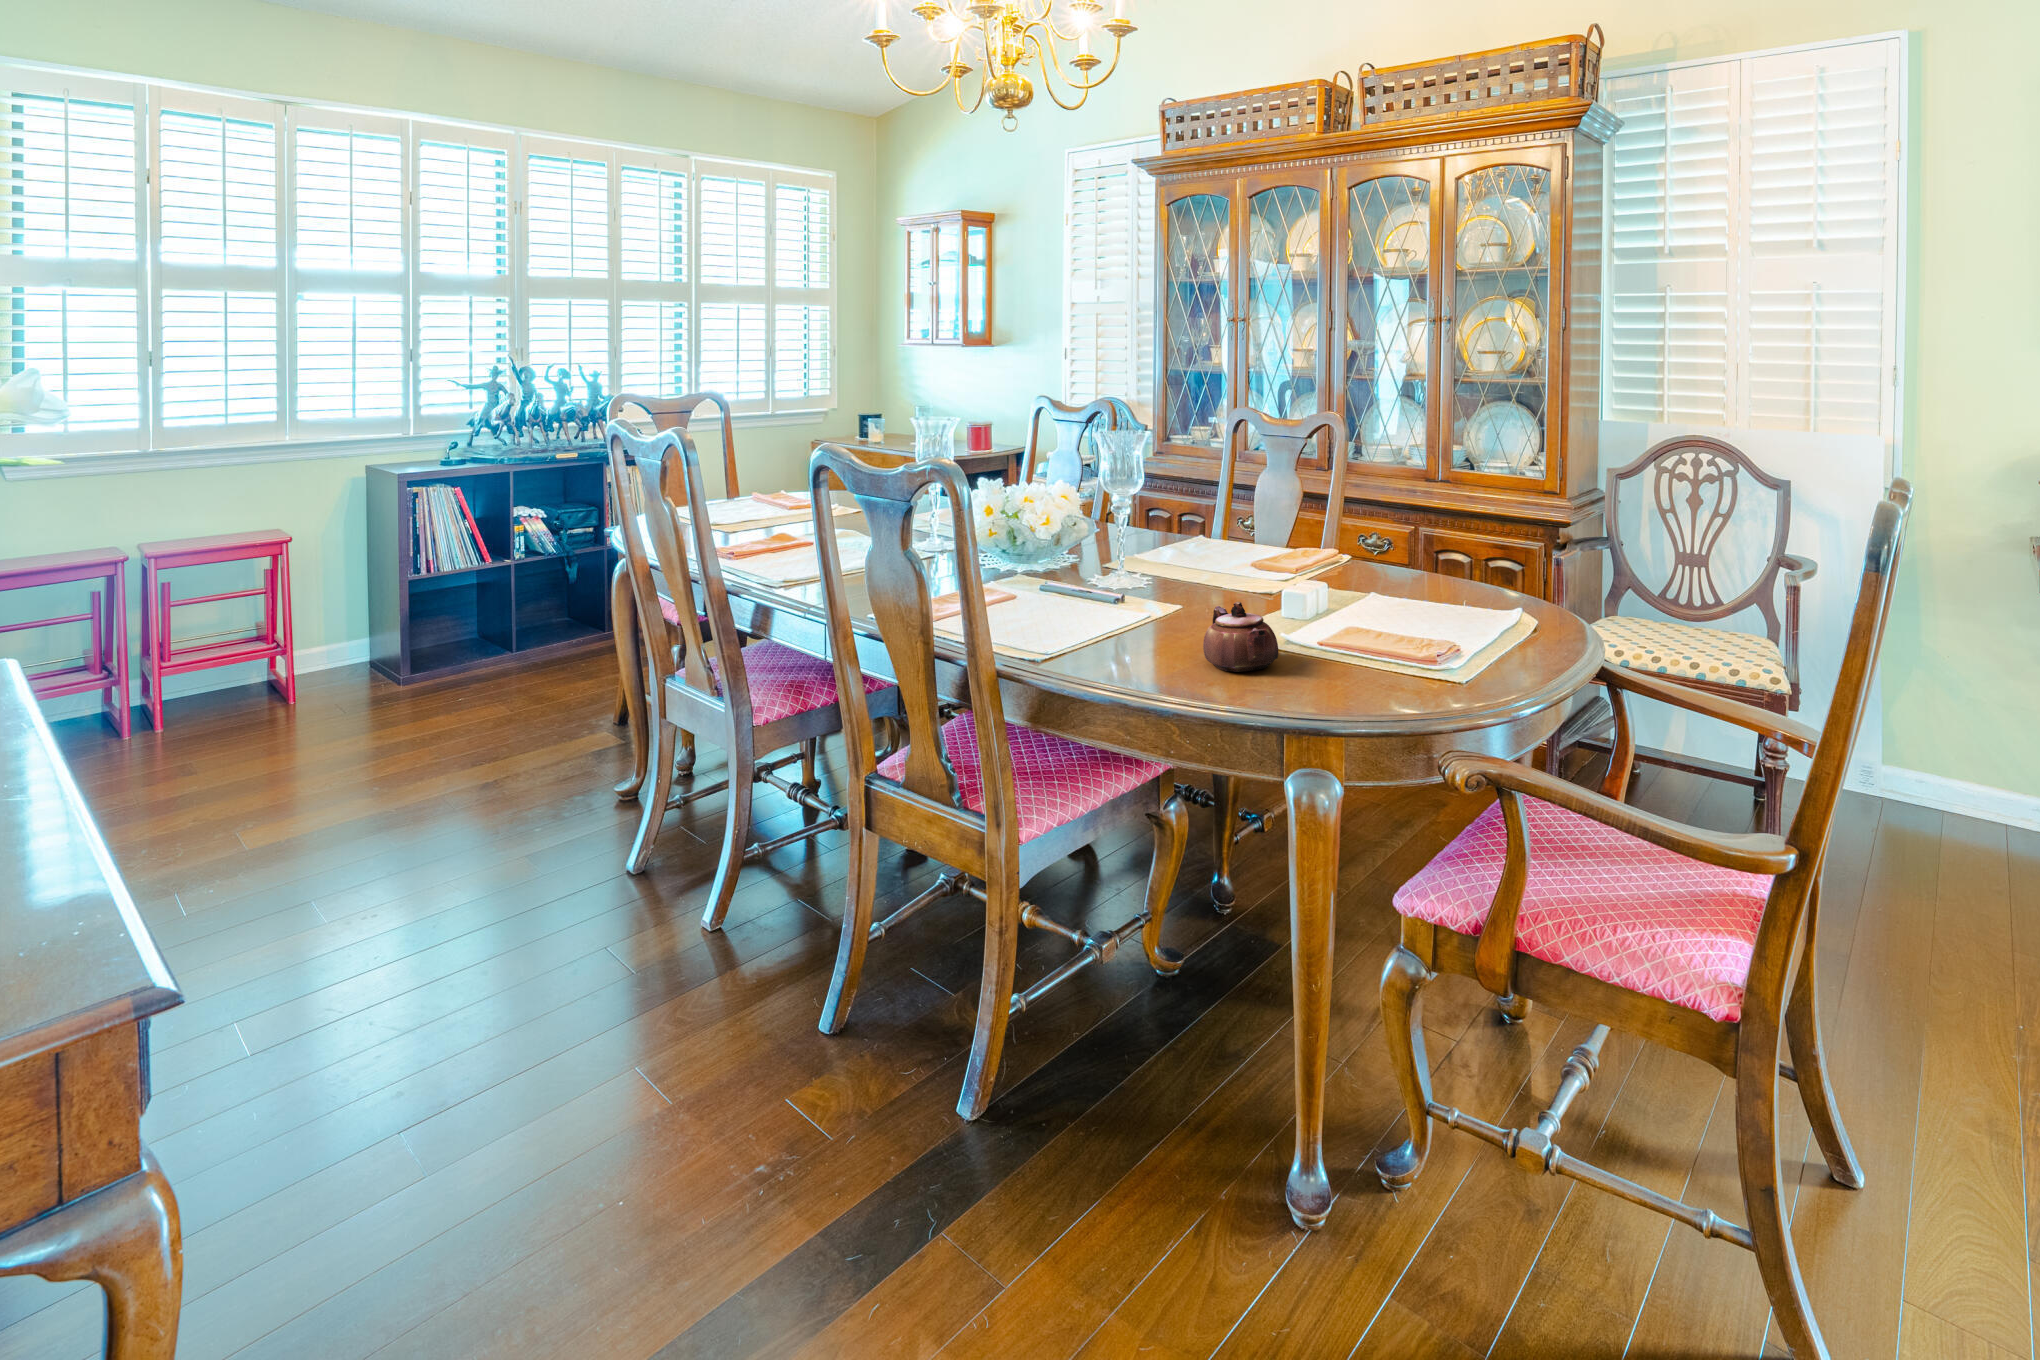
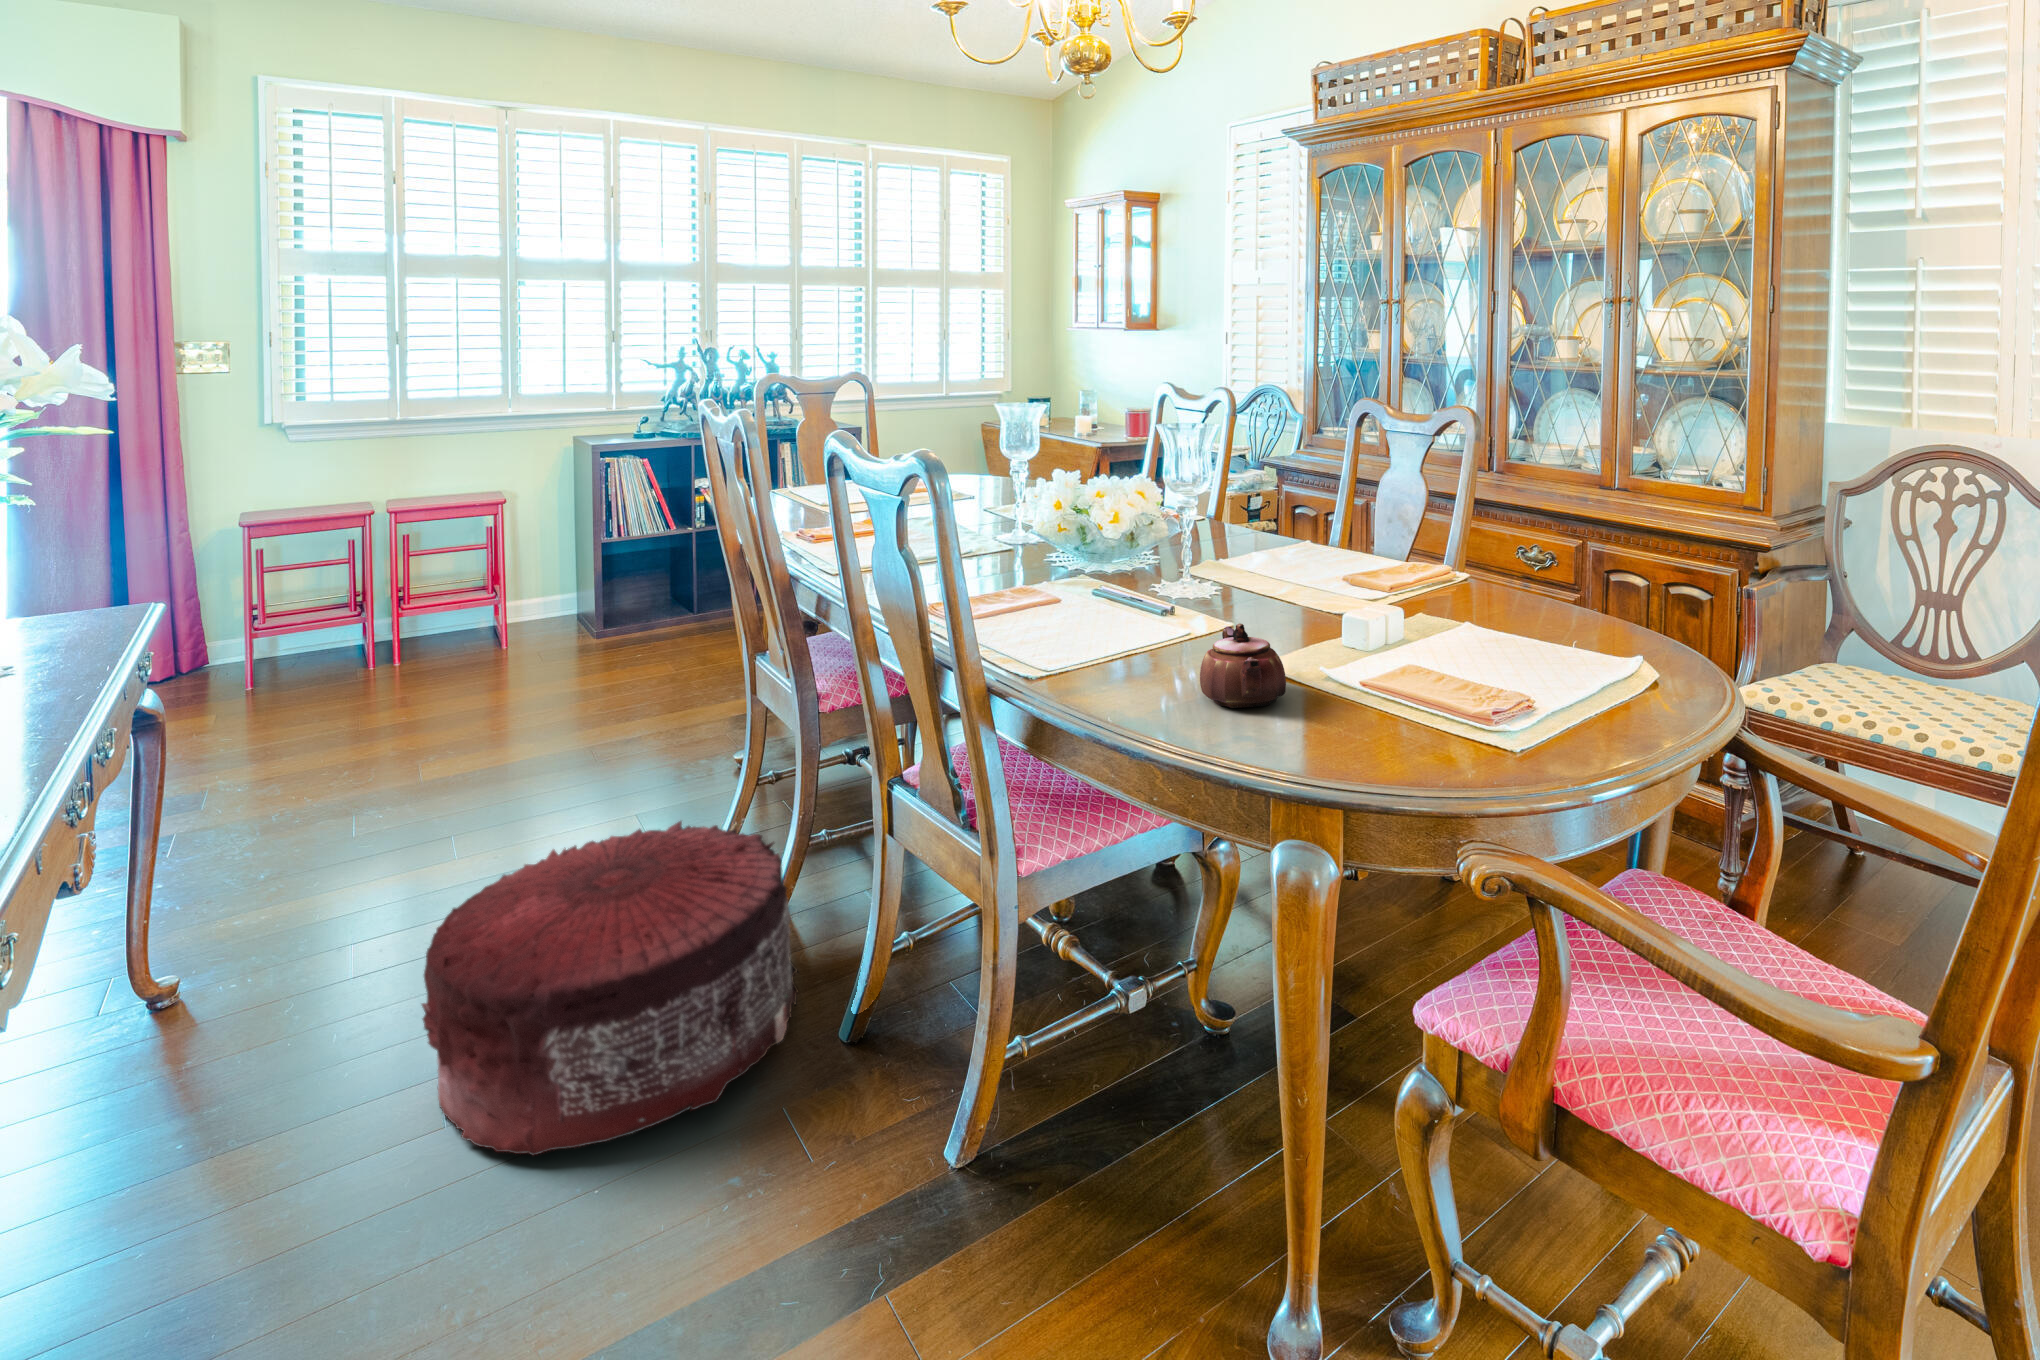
pouf: none [422,840,789,1169] -> present [422,821,798,1155]

